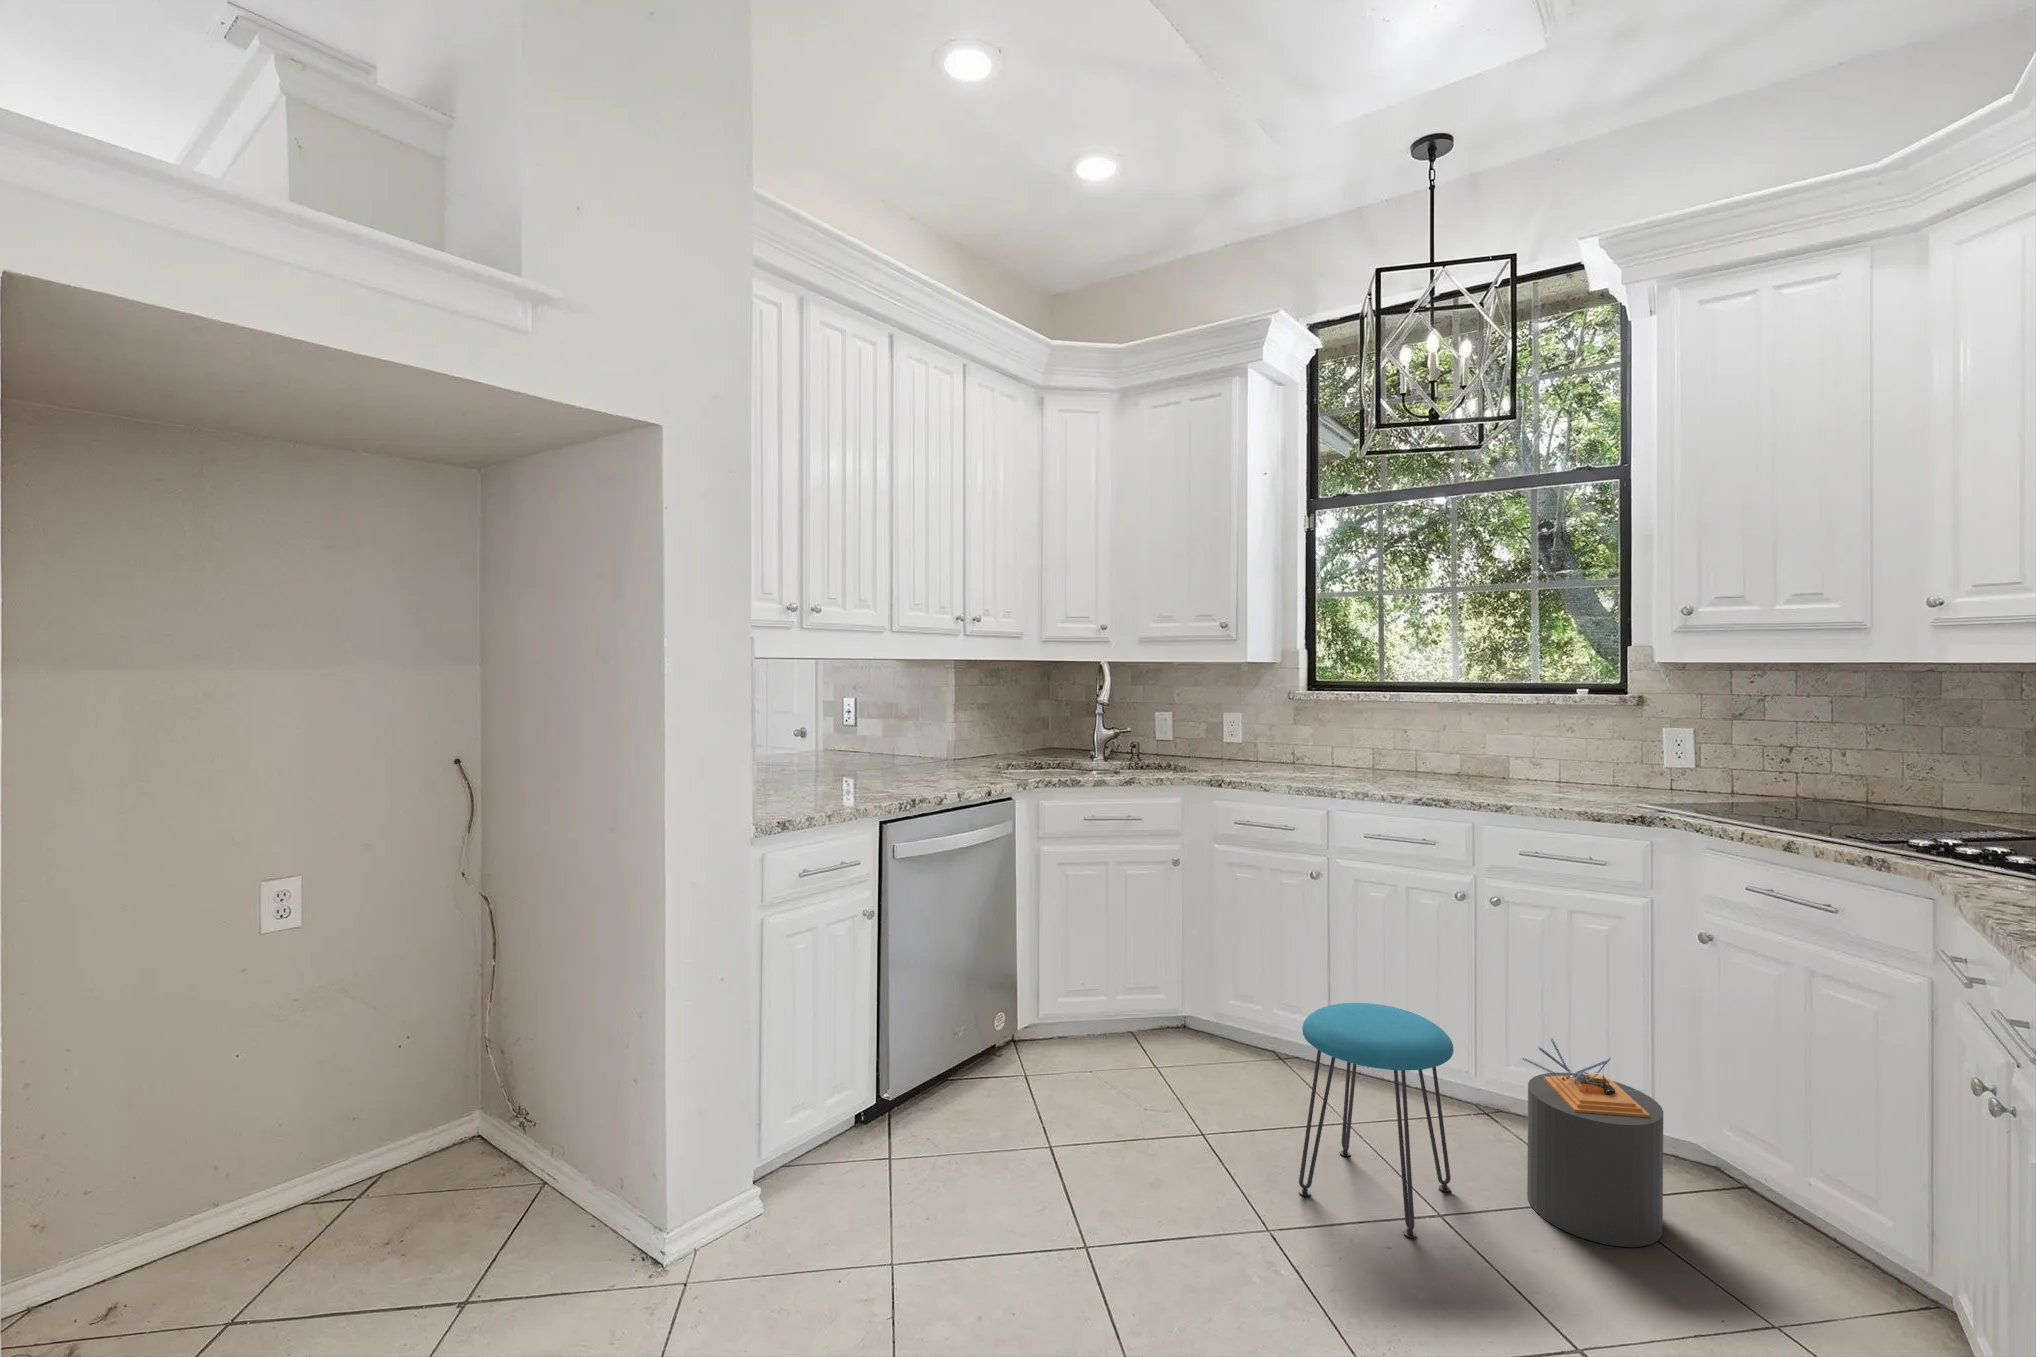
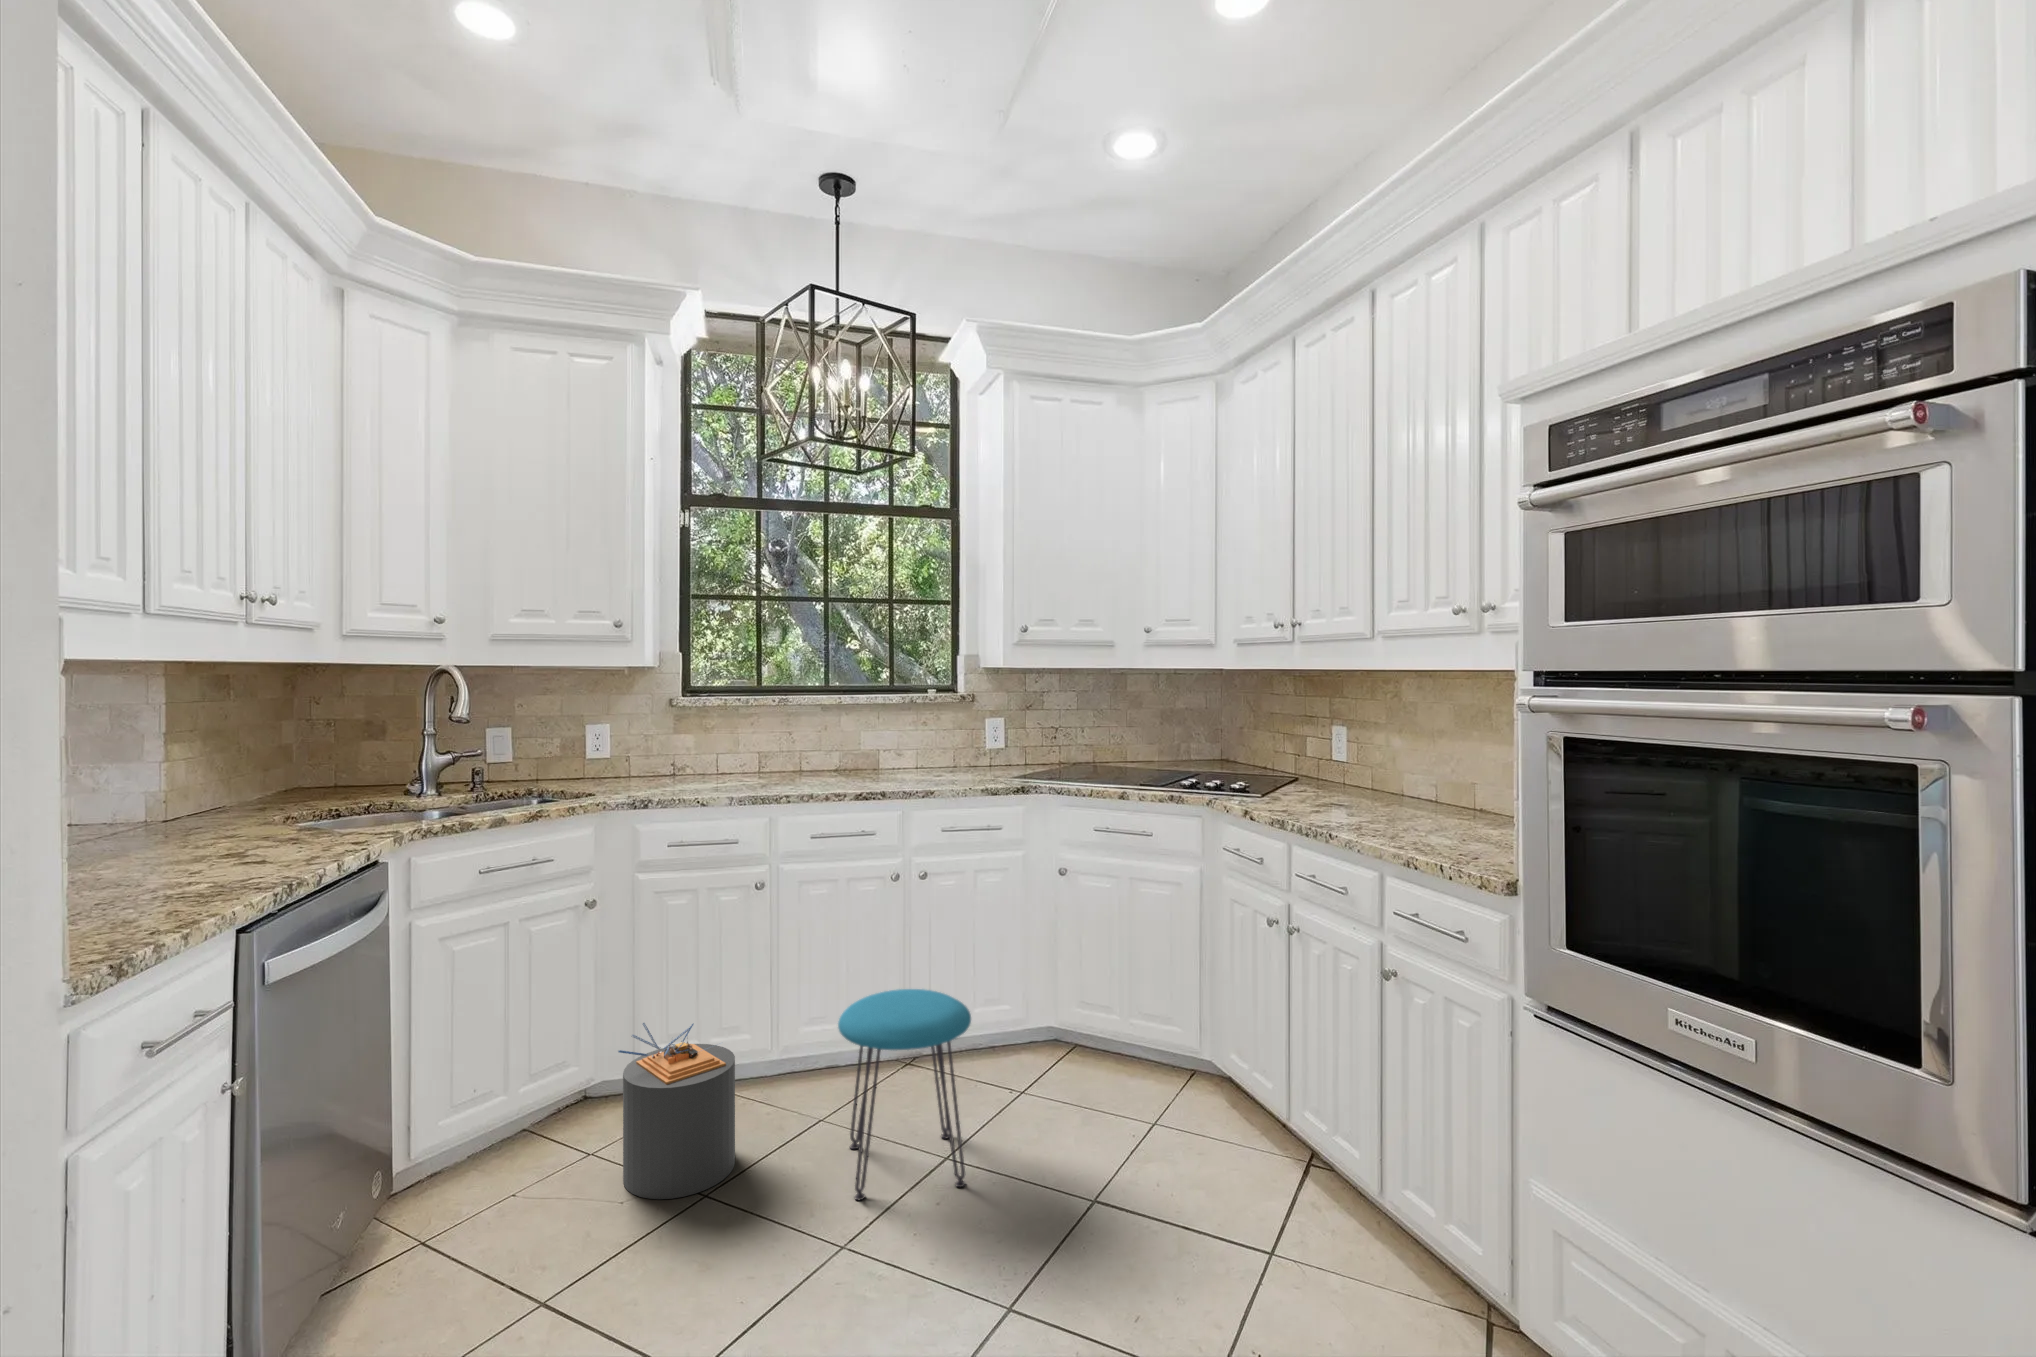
trash can: present [1523,1039,1663,1247] -> present [618,1023,735,1199]

